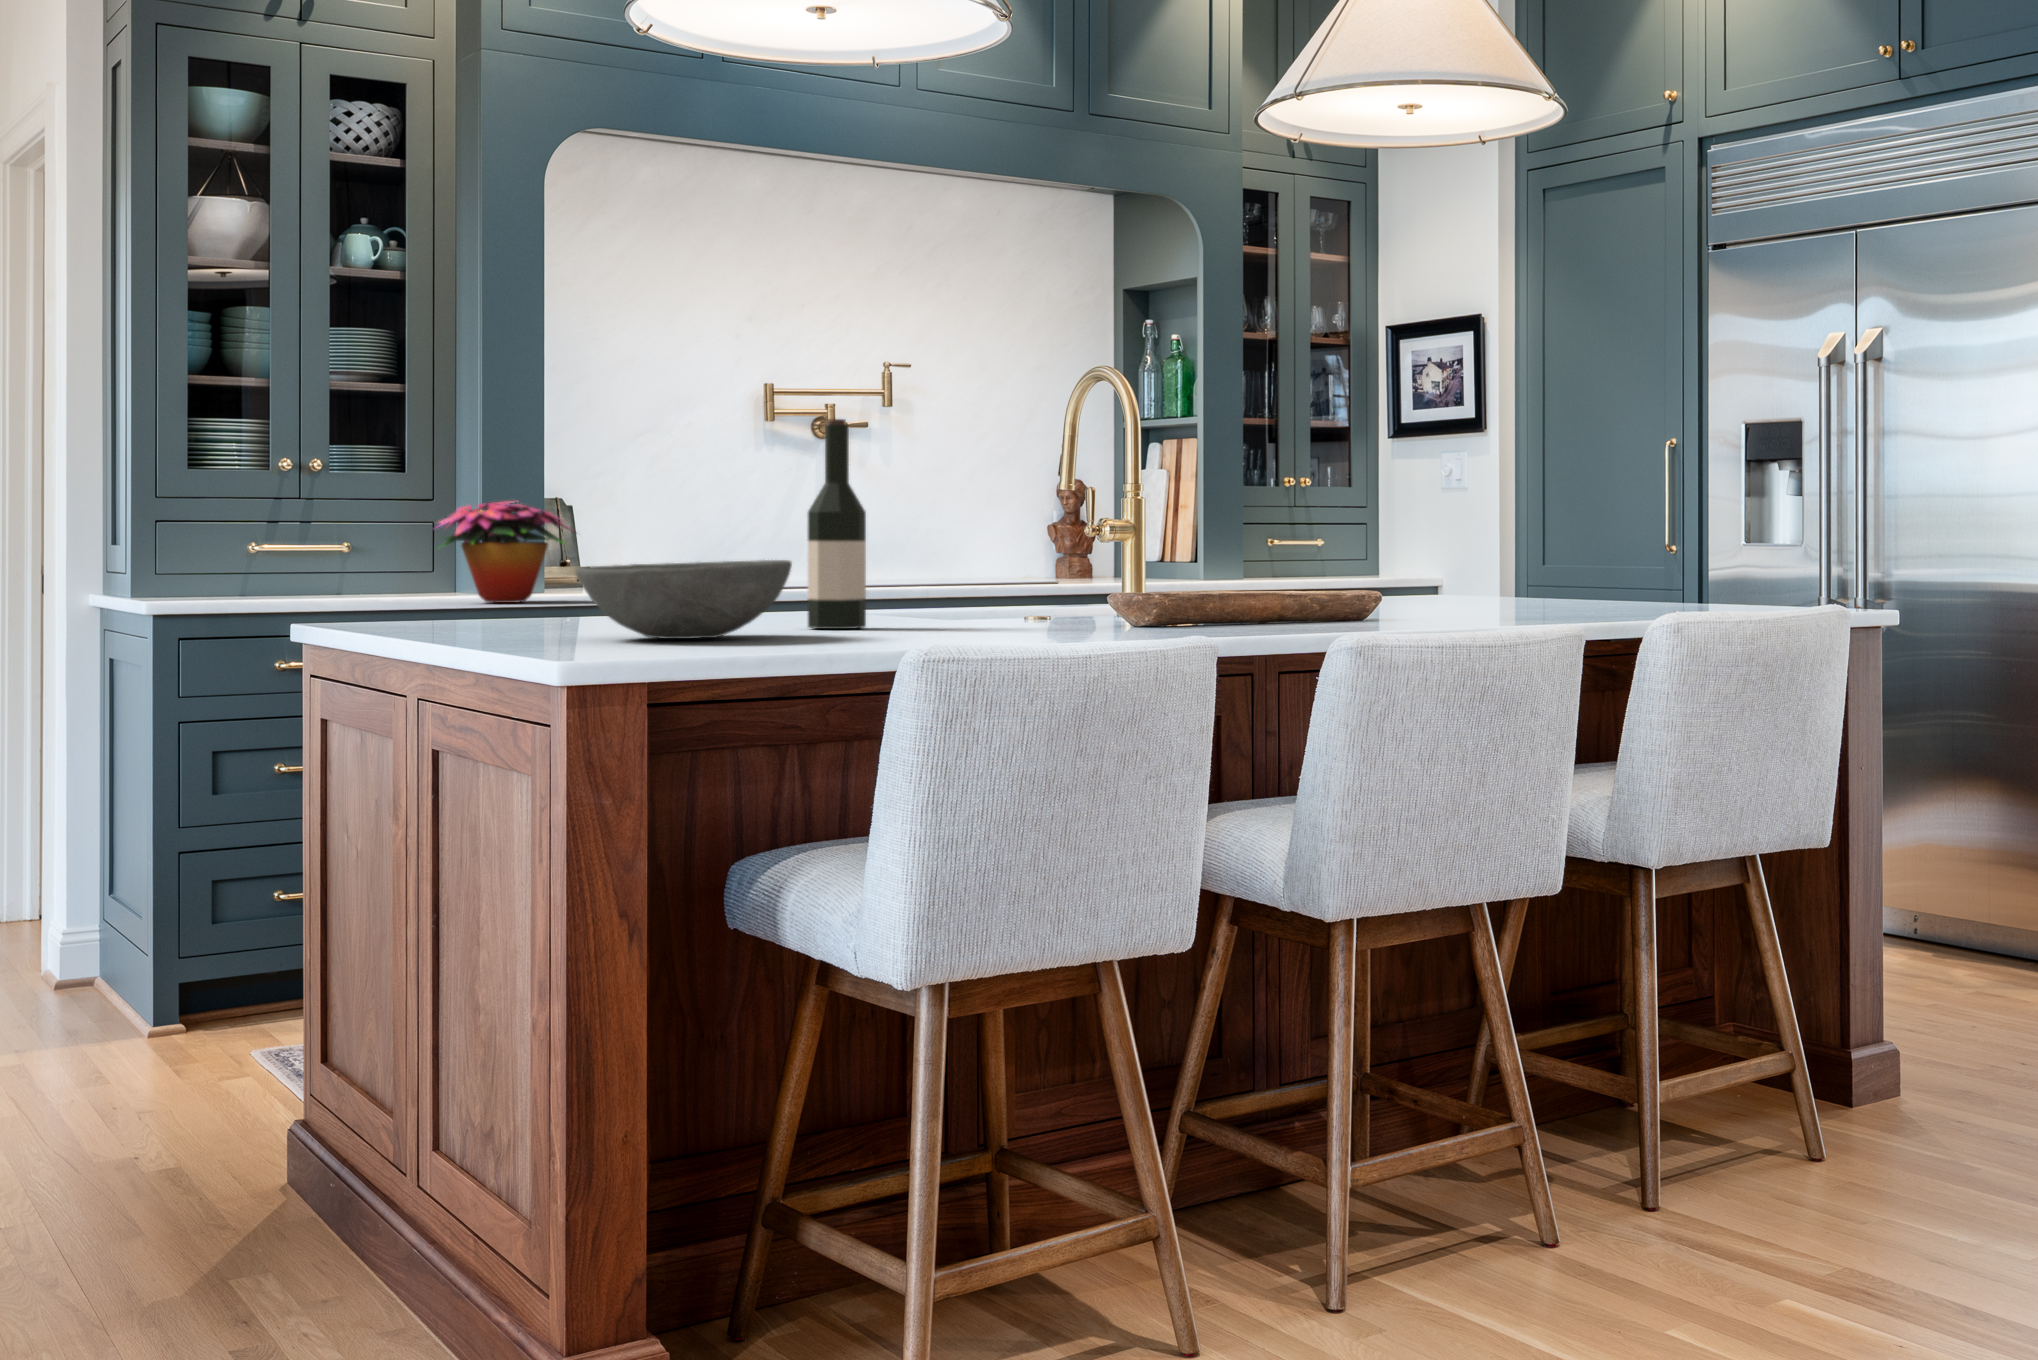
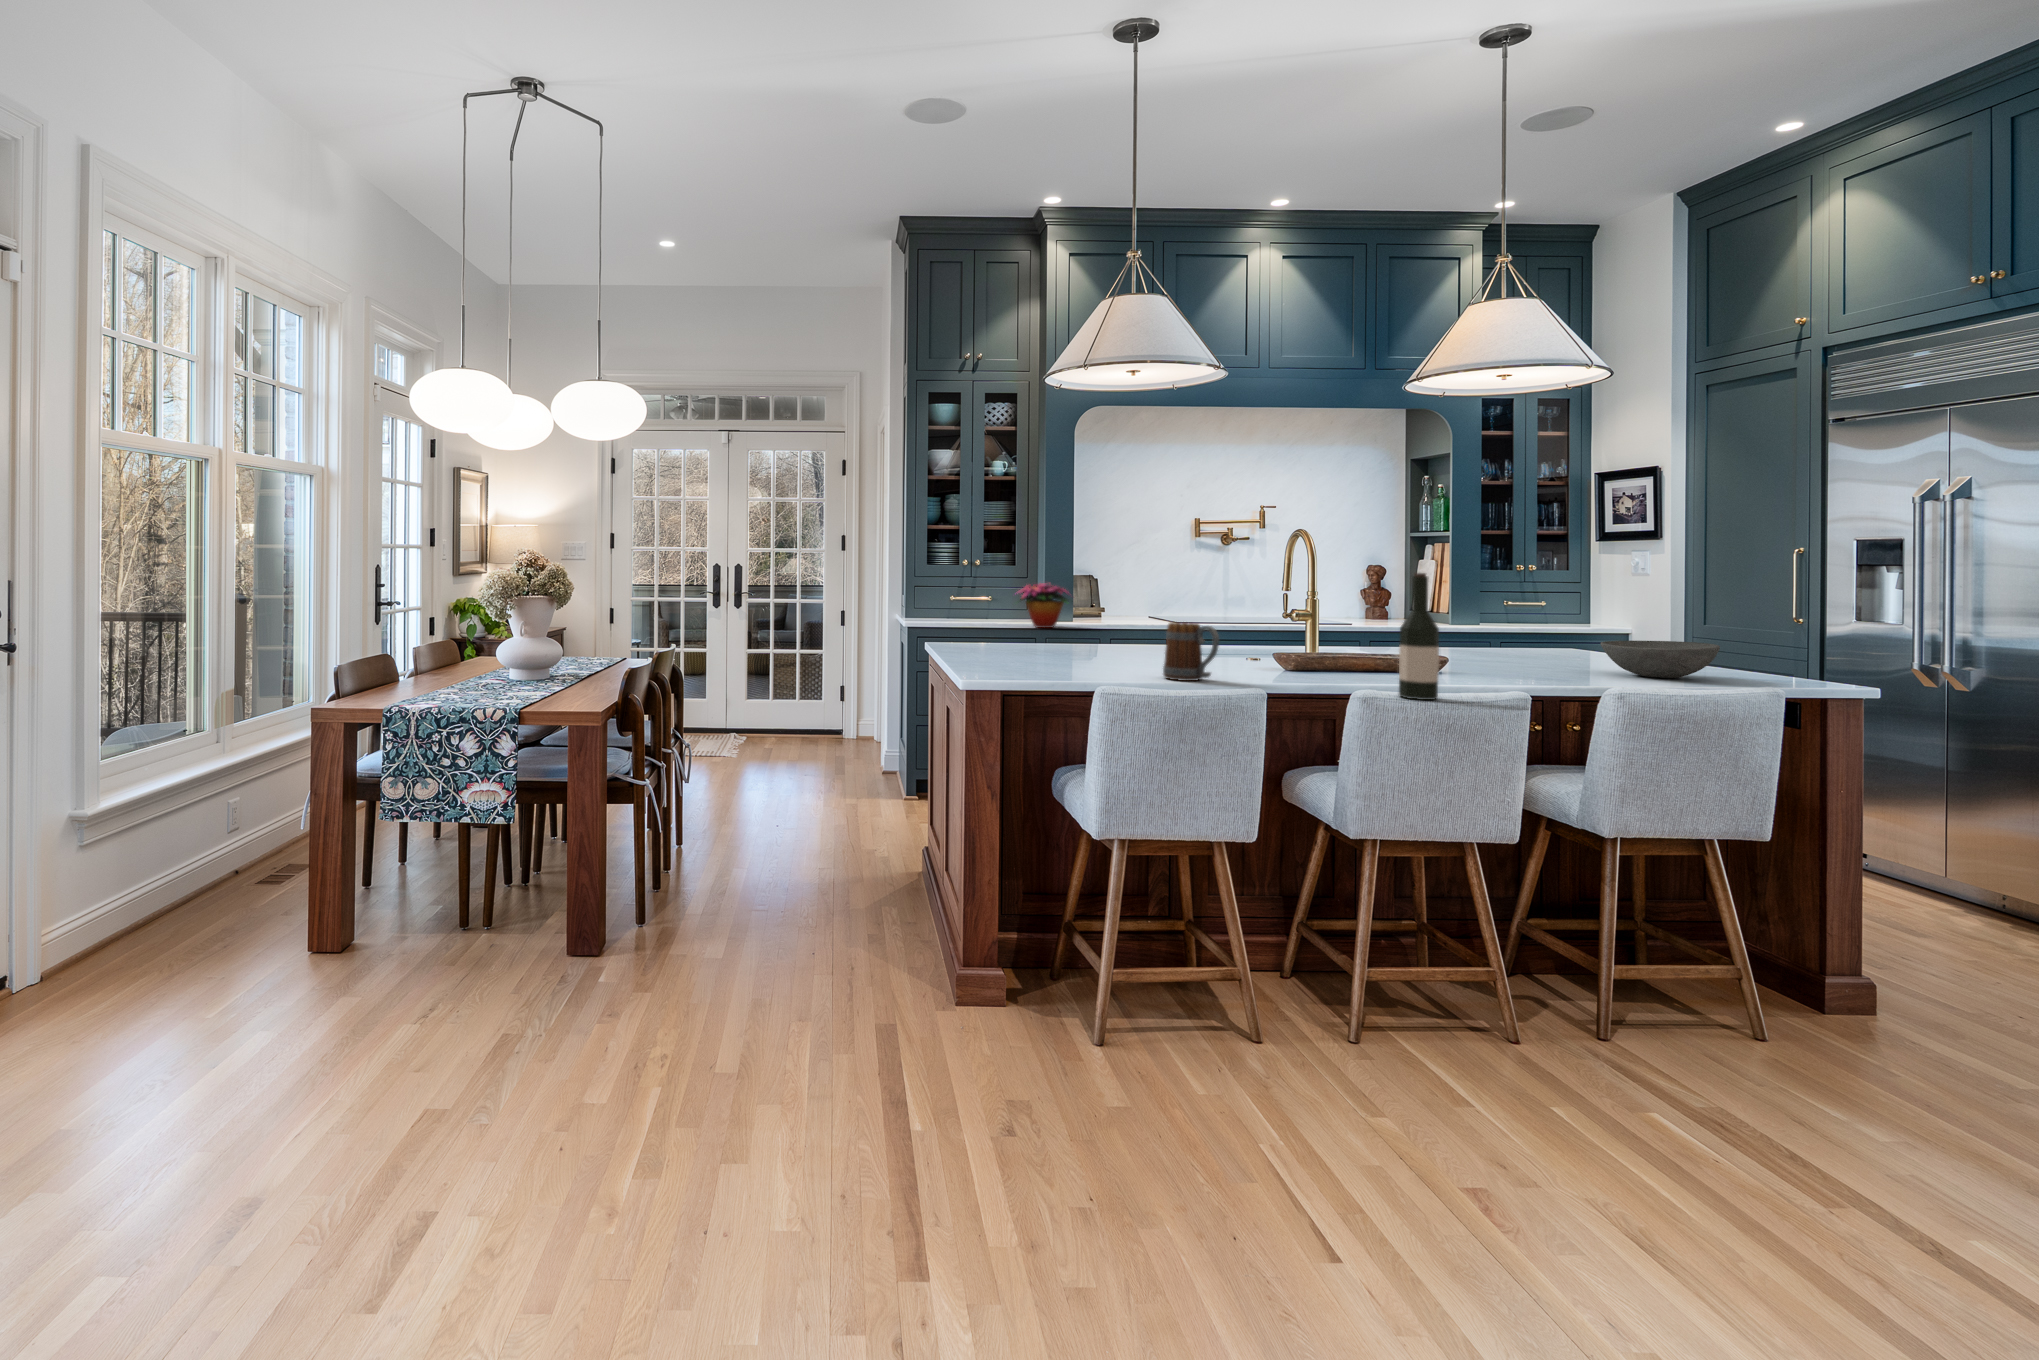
wine bottle: present [808,419,866,629] -> present [1399,573,1439,700]
mug: none [952,521,1073,643] -> present [1163,622,1219,681]
bowl: present [576,560,792,639] -> present [1600,641,1720,678]

